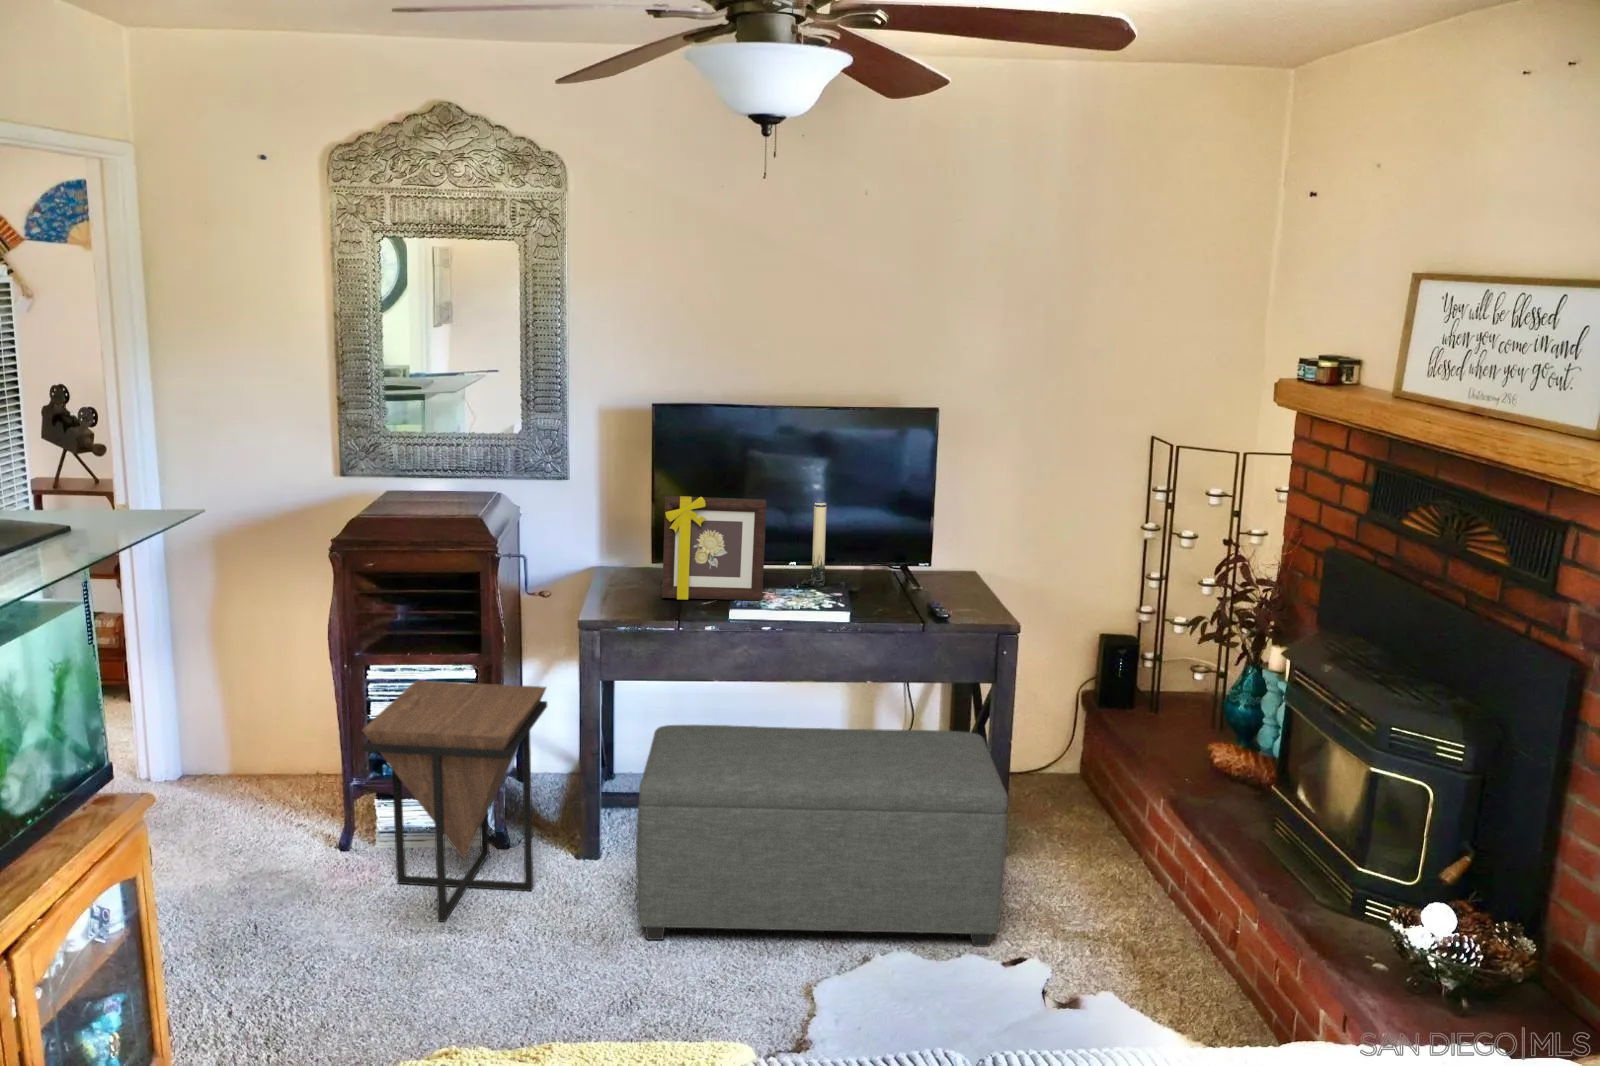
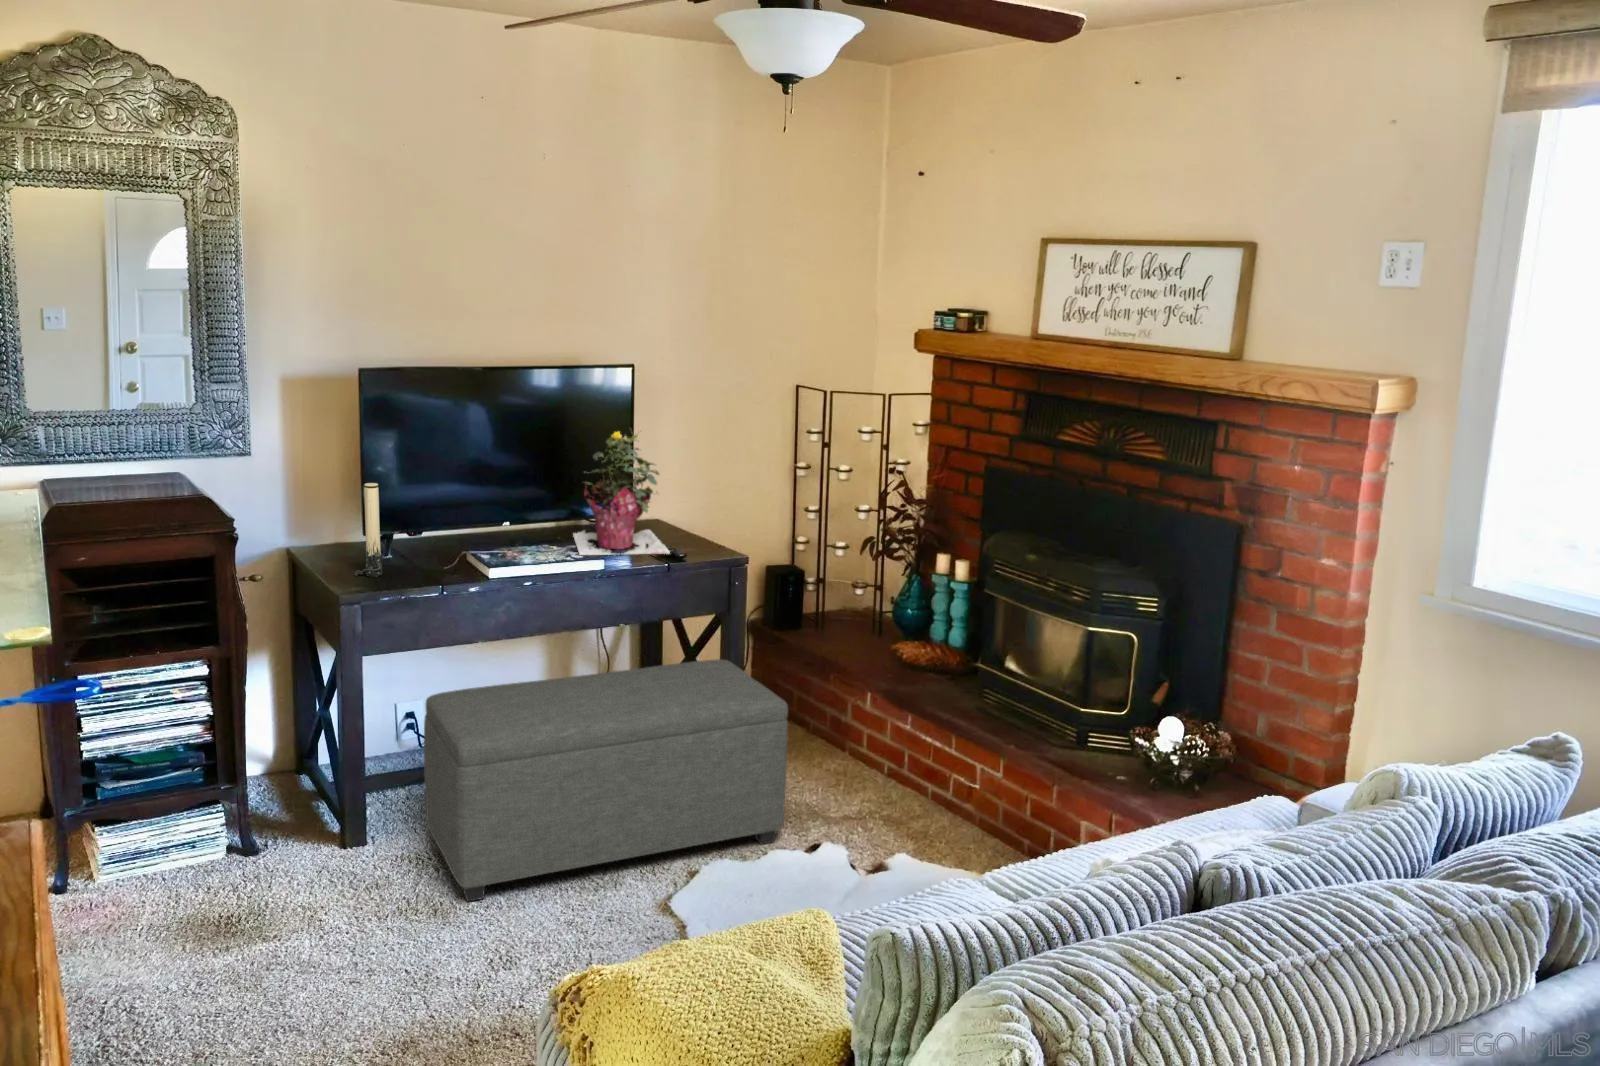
potted plant: none [841,475,945,612] -> present [573,432,670,555]
picture frame: present [662,496,767,600] -> none [395,459,502,568]
candle: present [802,503,827,587] -> present [355,483,382,577]
side table: present [362,681,547,922] -> none [135,673,313,933]

